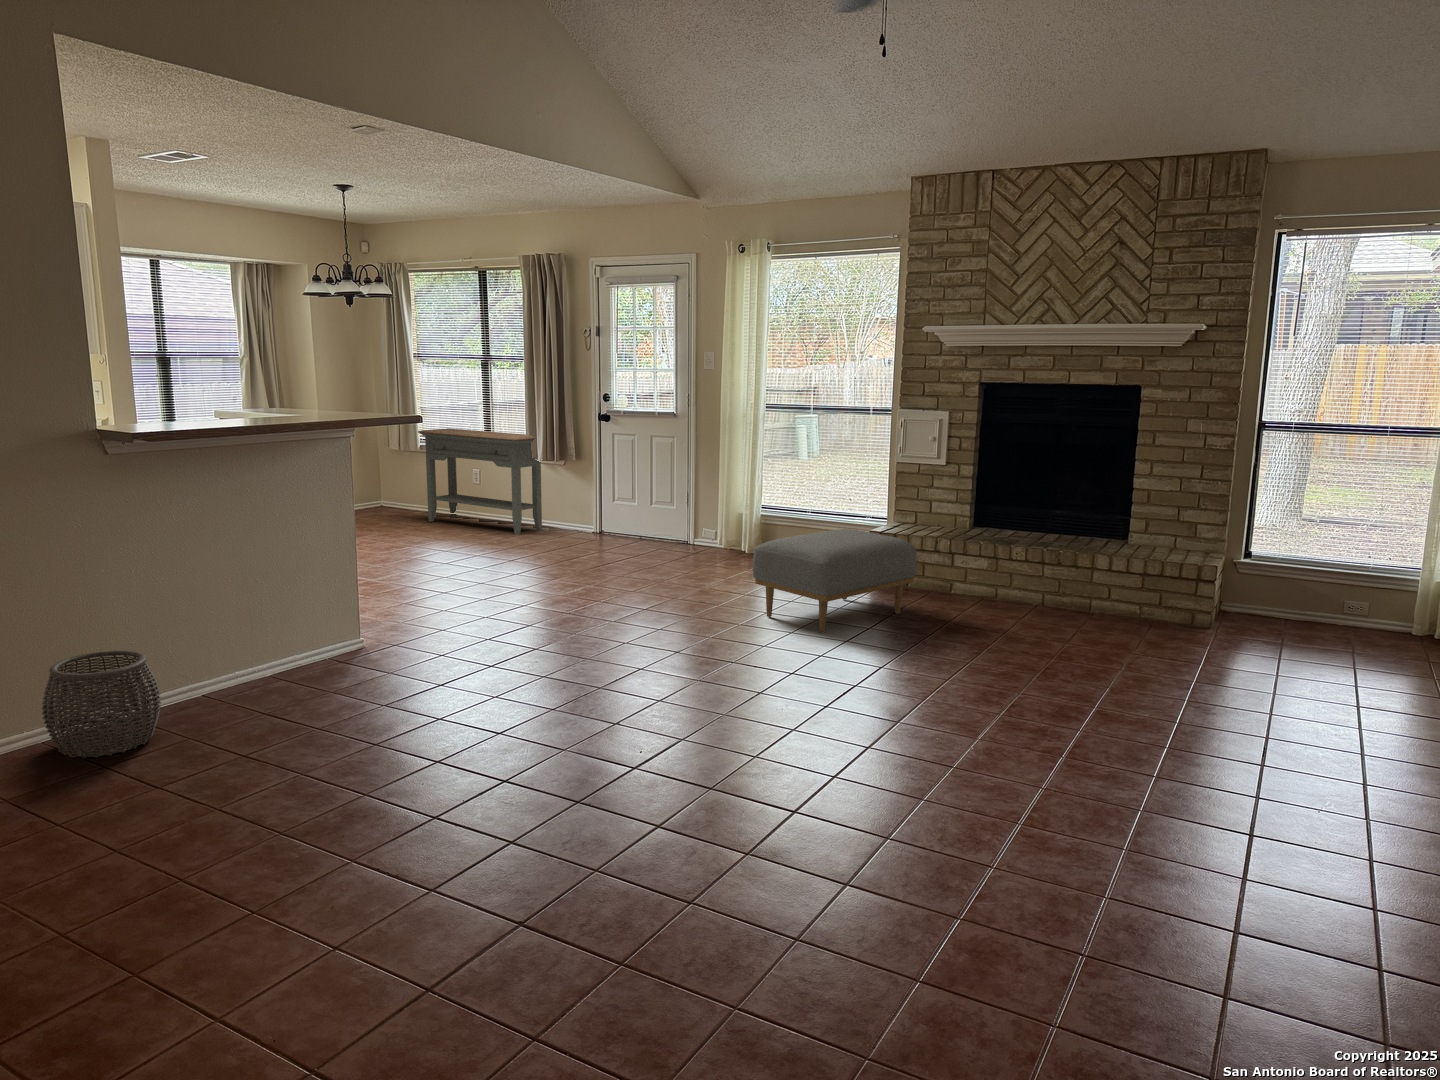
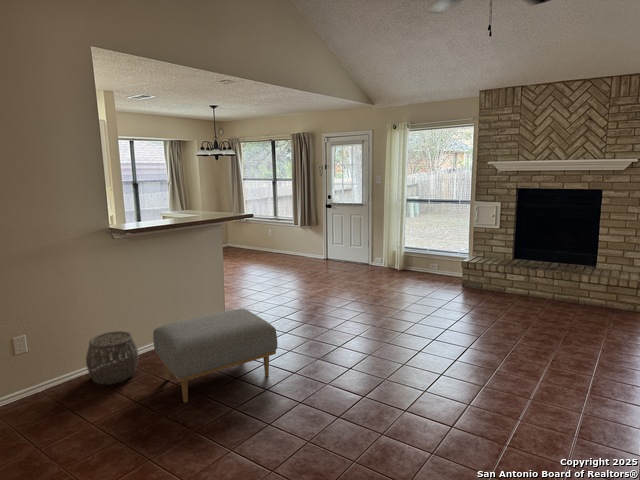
console table: present [418,428,542,535] -> none [244,211,301,260]
ottoman: present [753,529,917,633] -> present [153,309,278,403]

